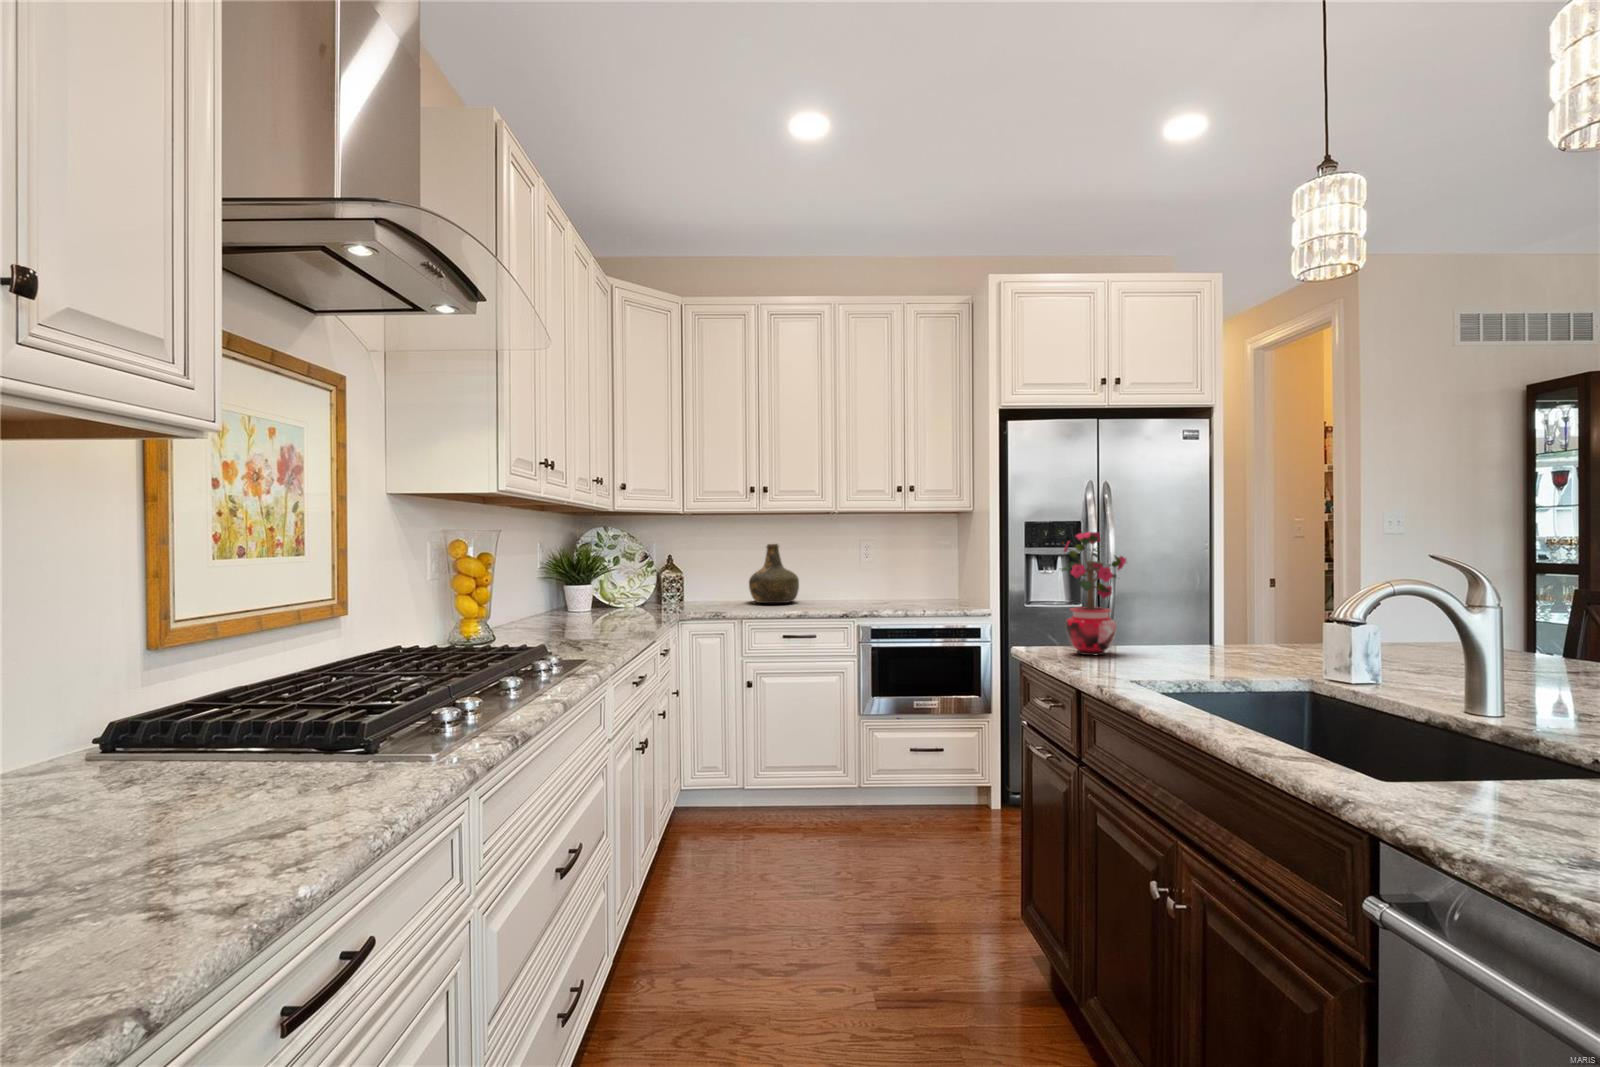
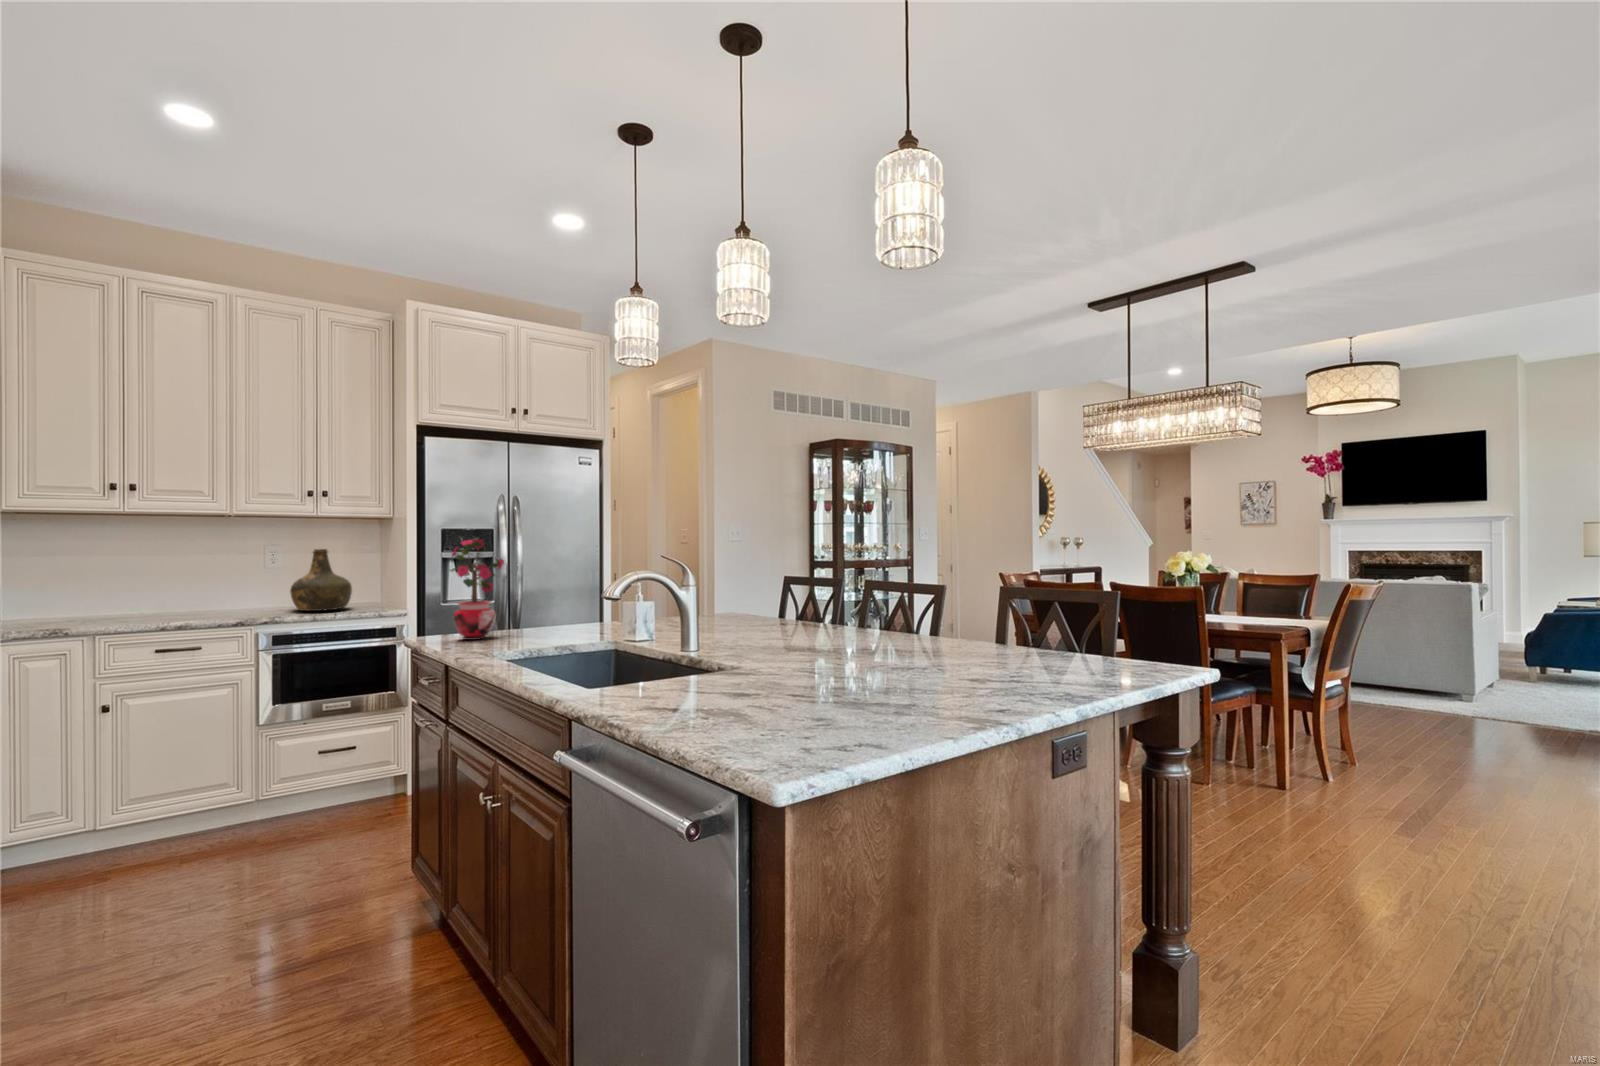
bottle: present [749,544,799,603] -> present [290,549,352,611]

